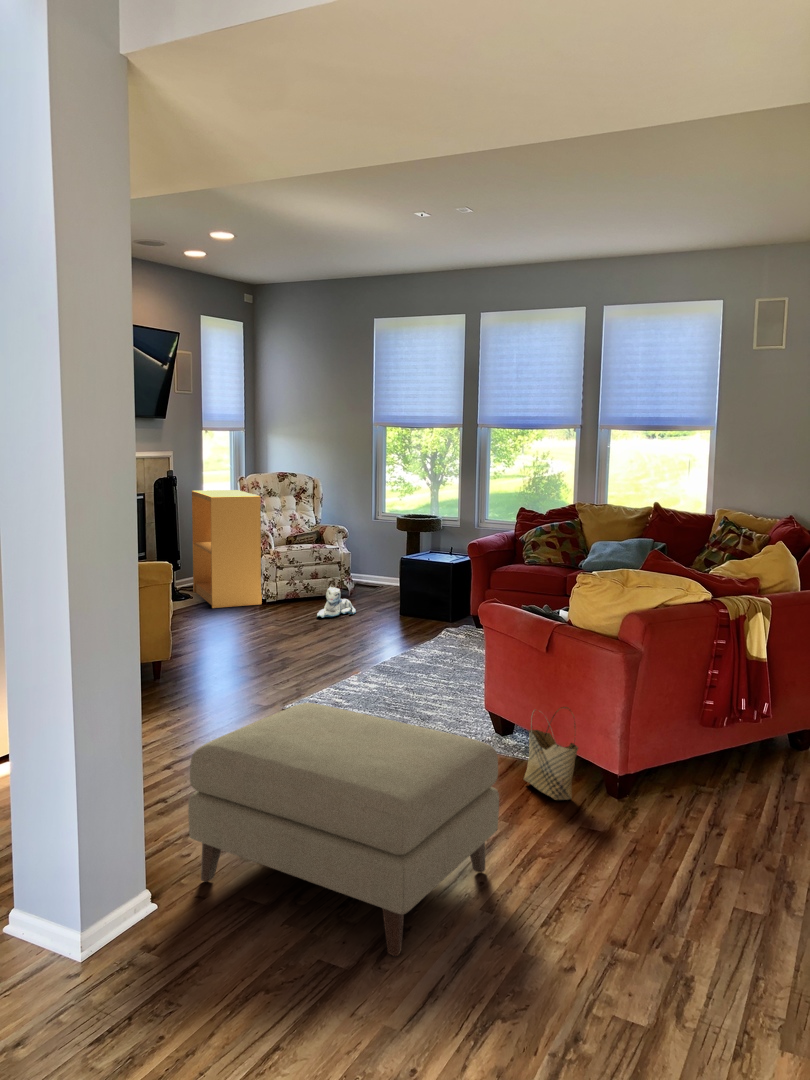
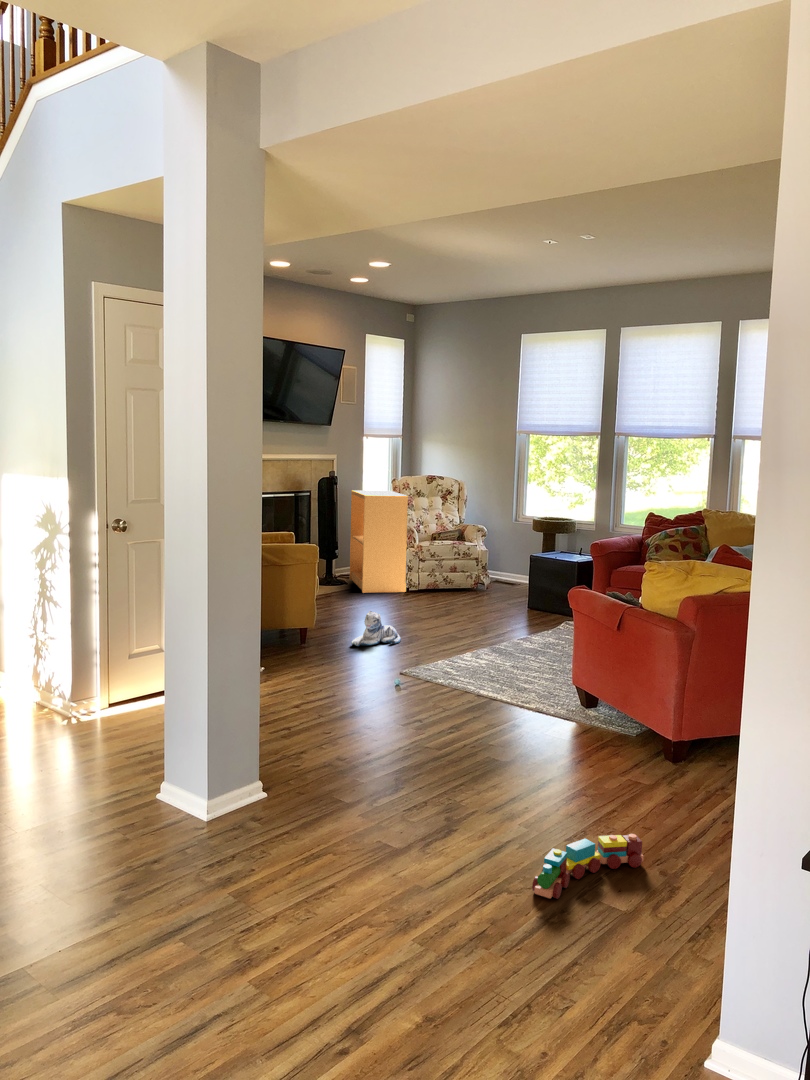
plush toy: present [317,587,356,618] -> present [351,611,401,646]
ottoman: present [188,703,499,956] -> none [296,654,544,845]
woven basket: present [524,707,578,800] -> none [590,677,636,758]
toy train: none [530,912,640,1020] -> present [532,834,644,899]

